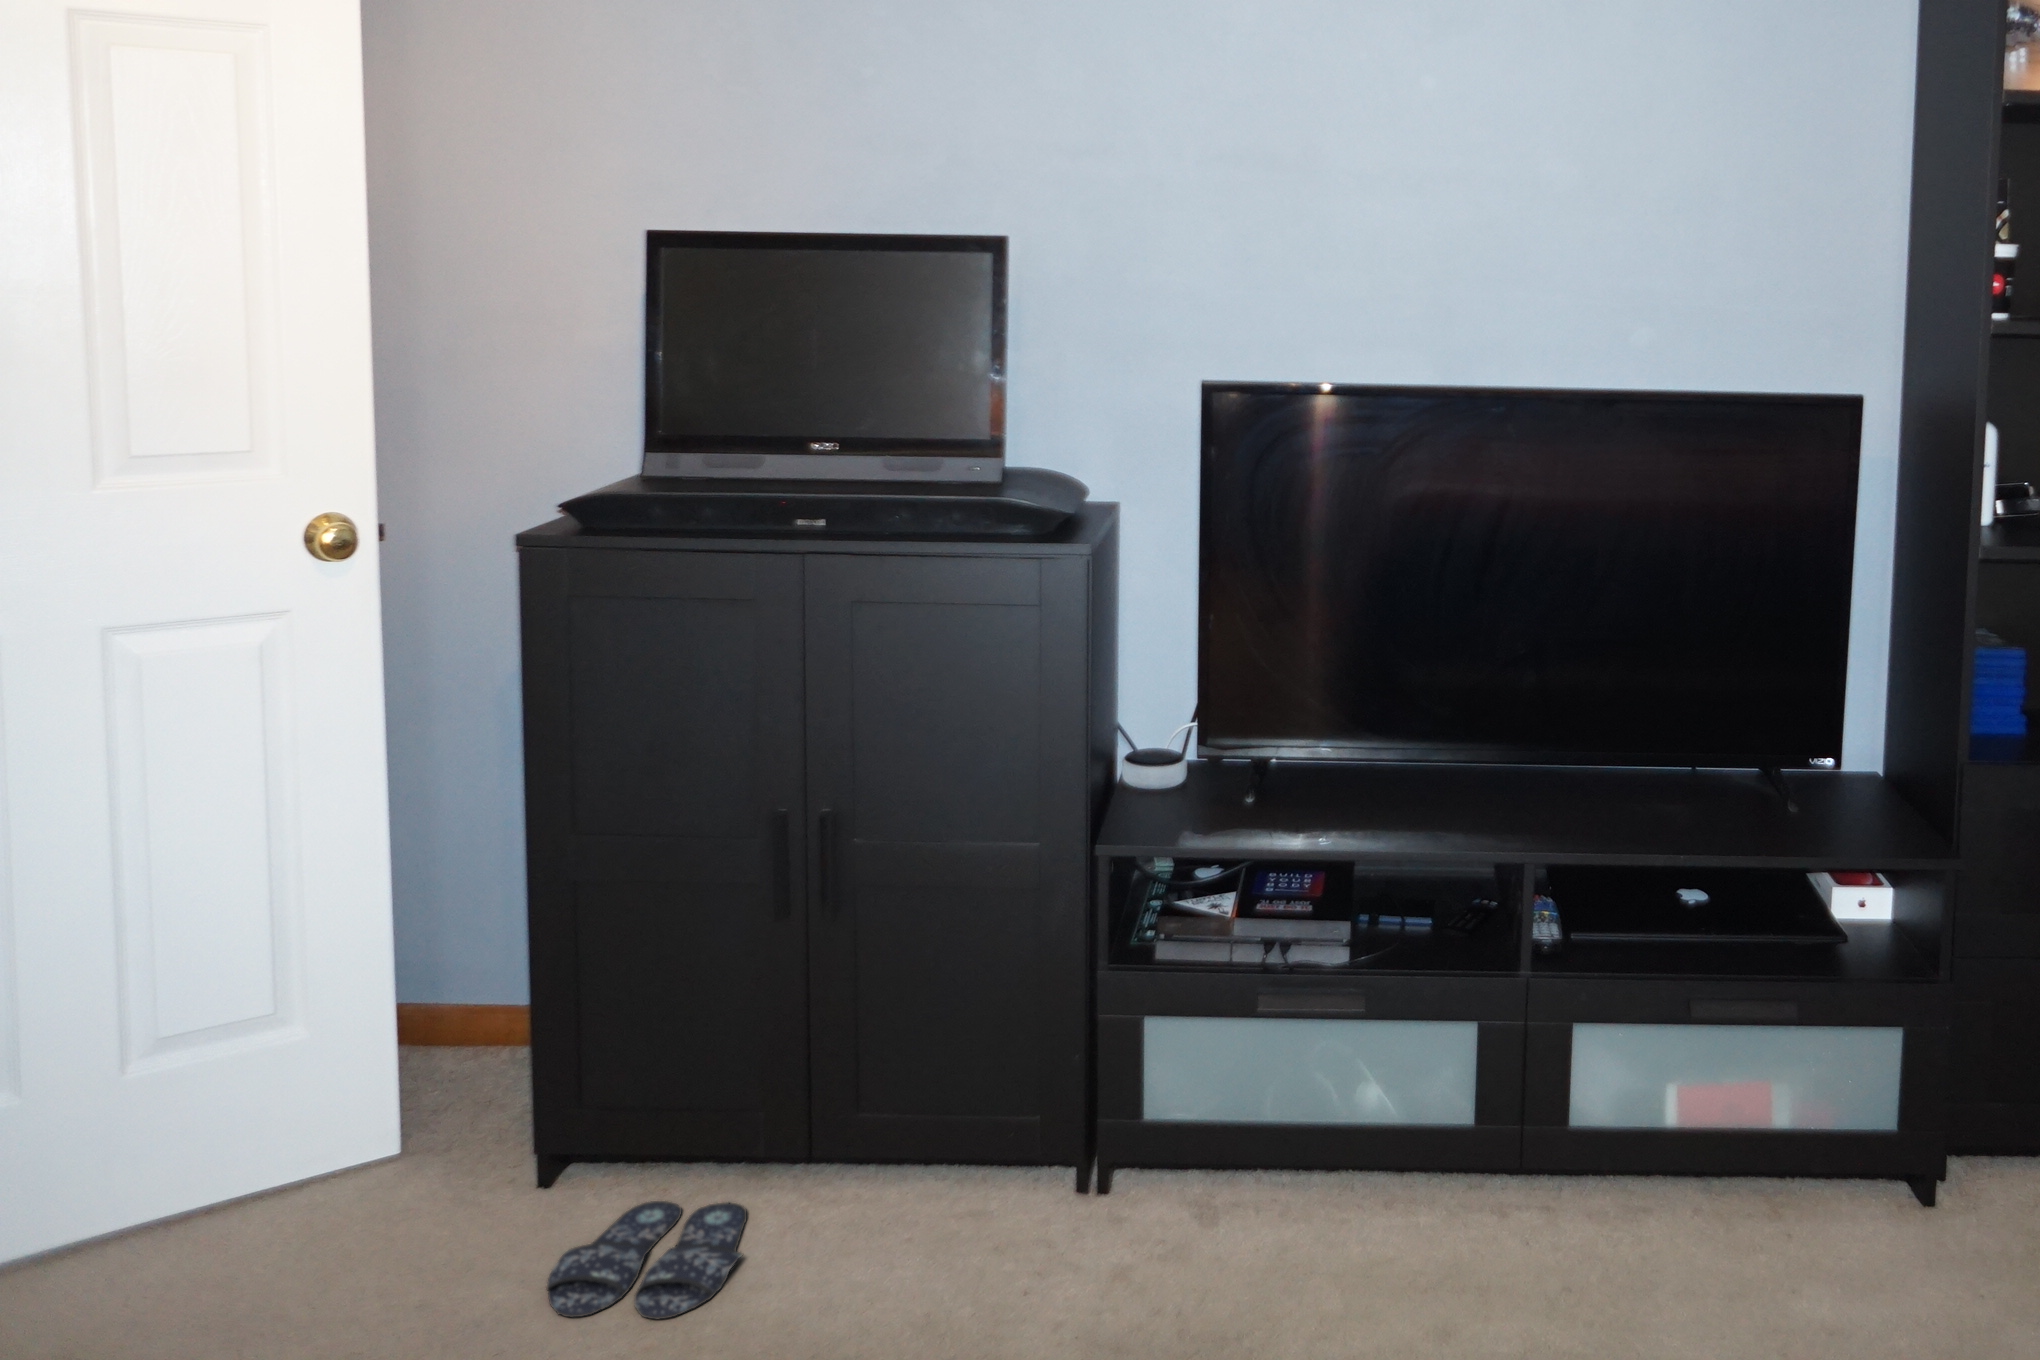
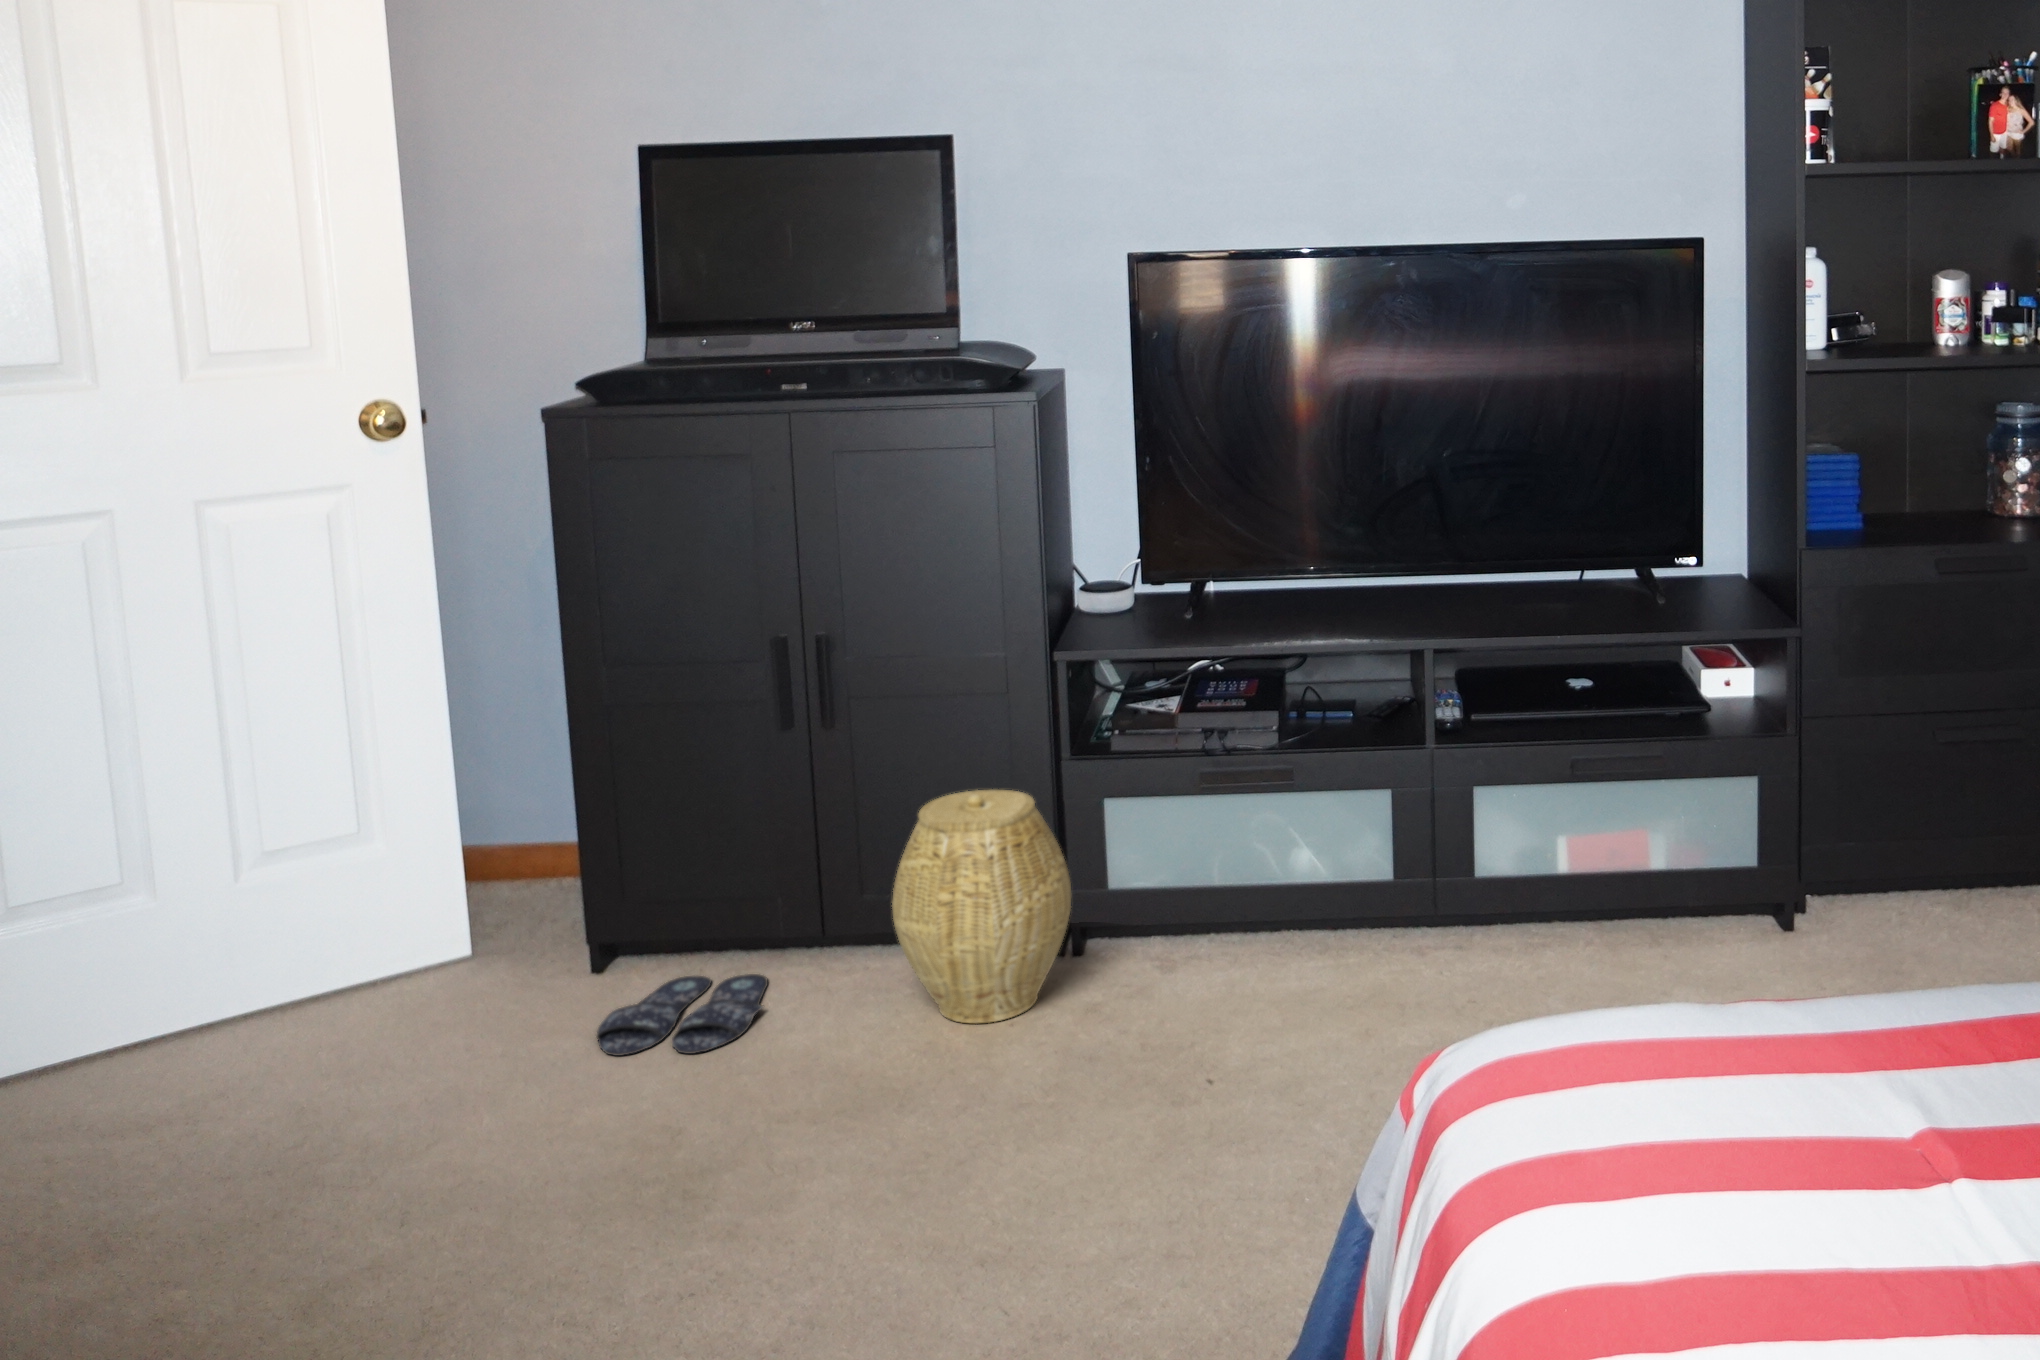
woven basket: none [899,1009,1106,1292] -> present [892,790,1072,1024]

